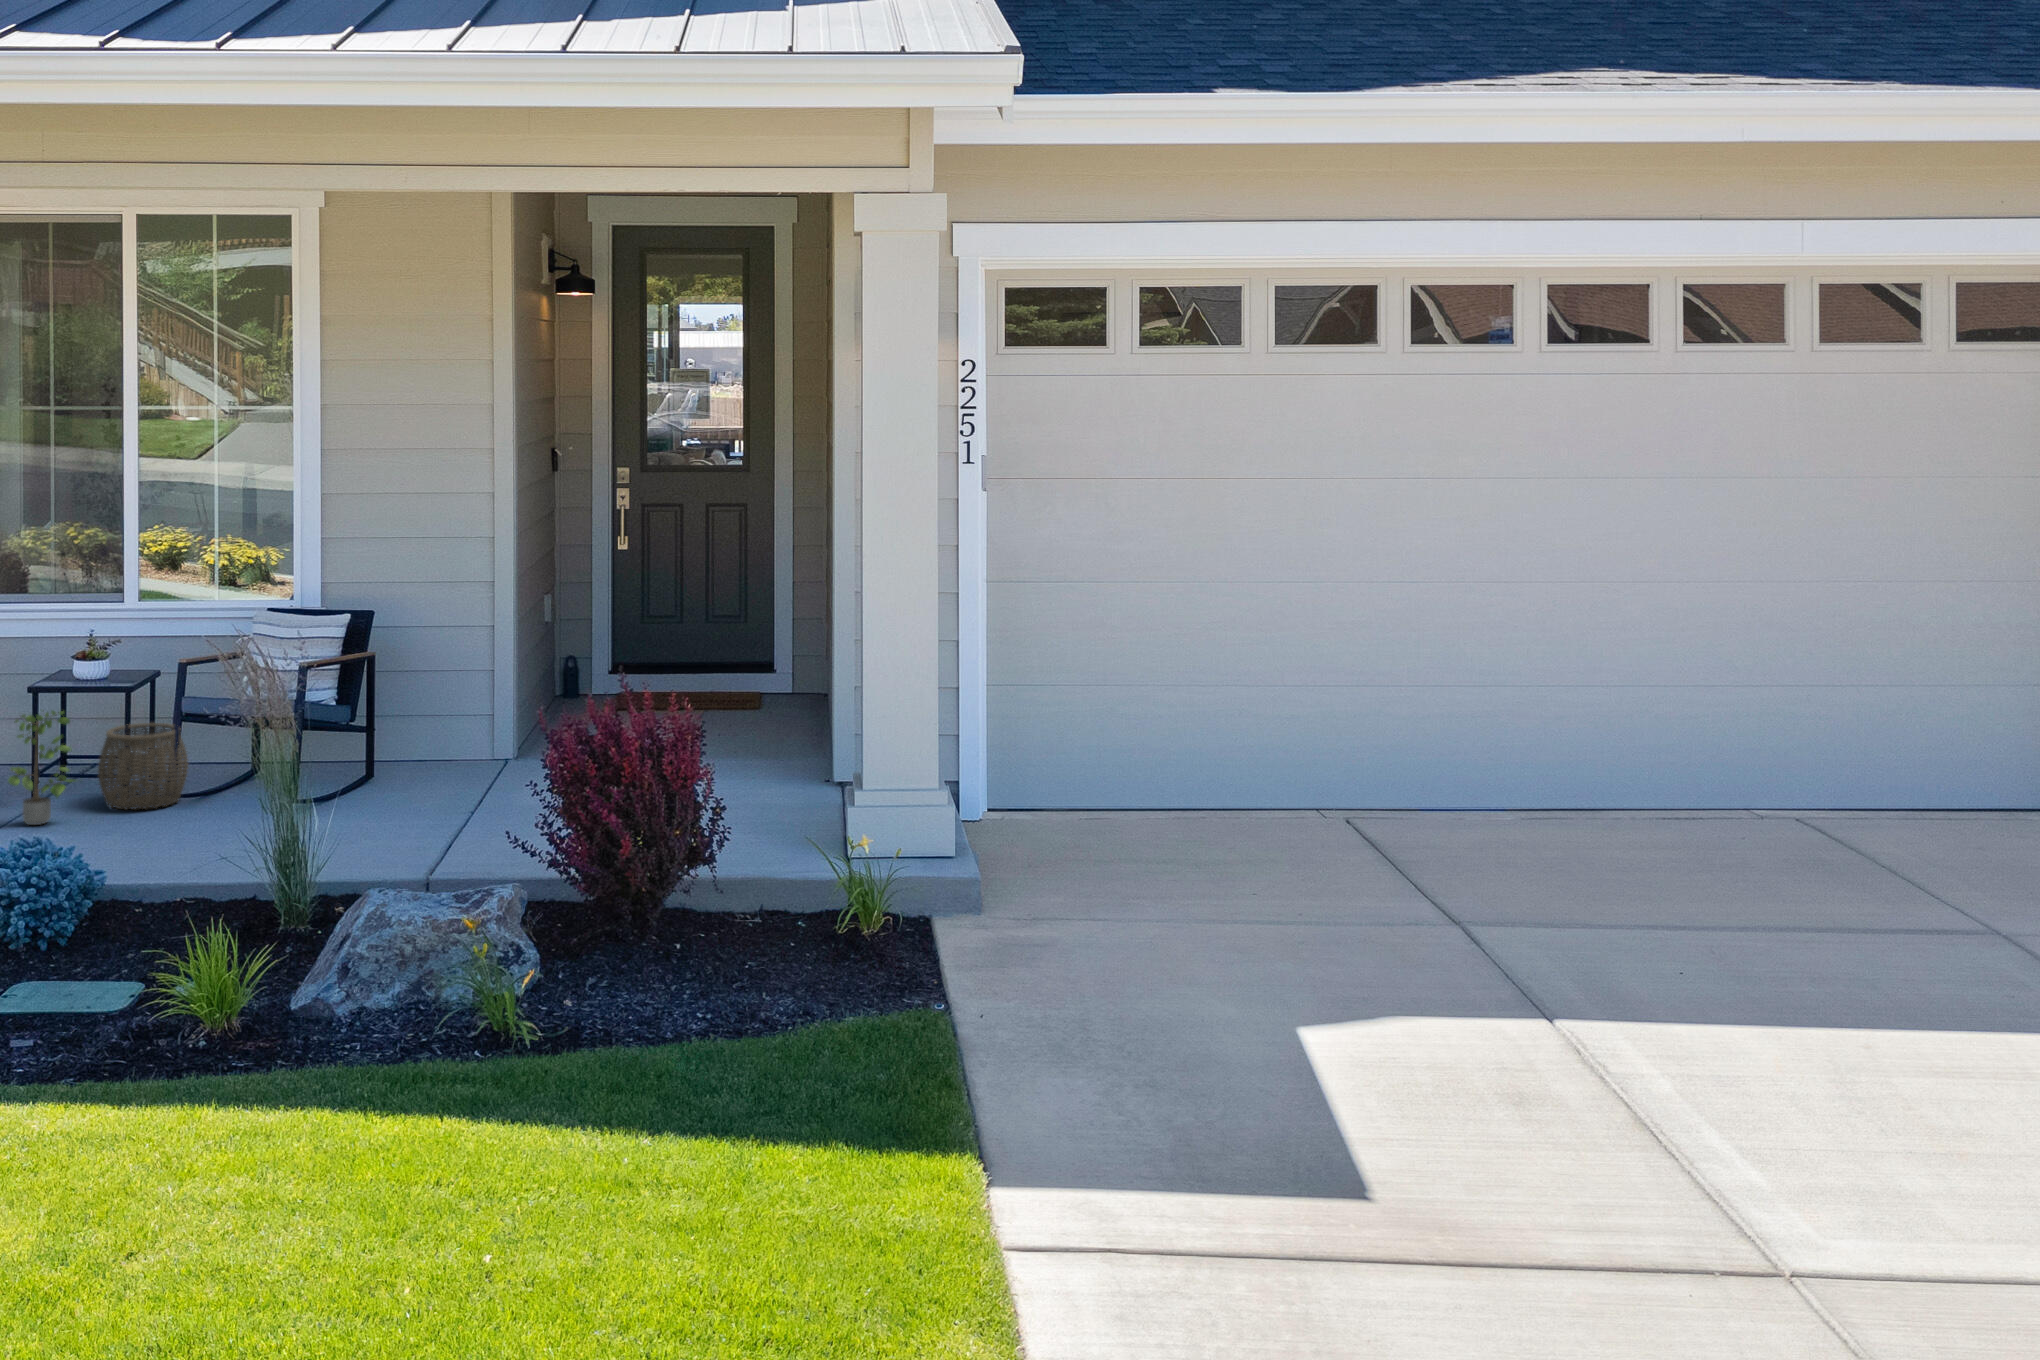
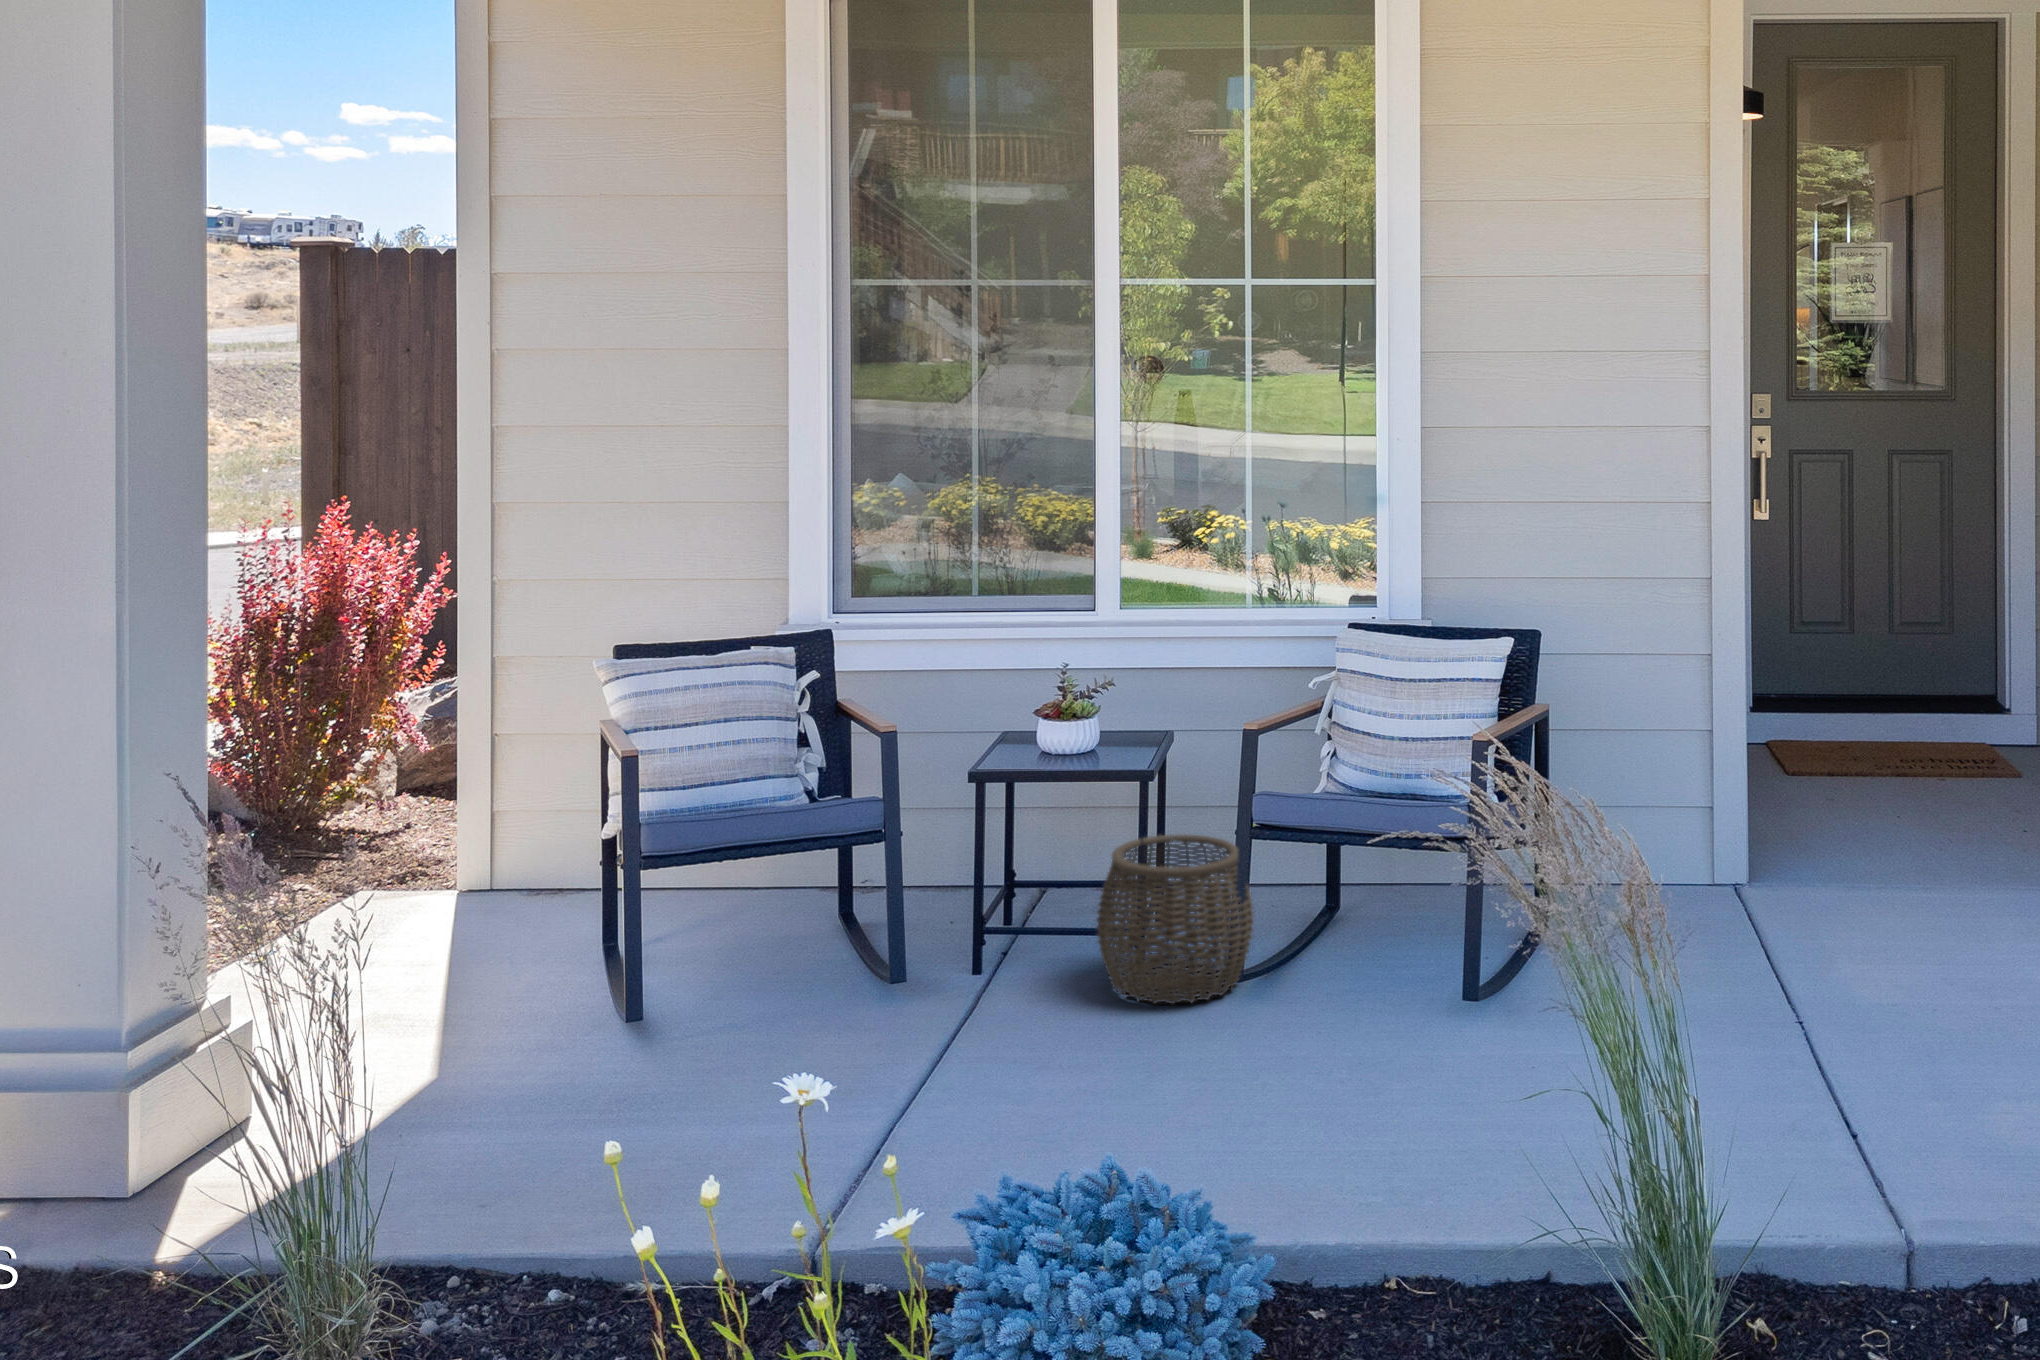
potted plant: present [8,711,75,825] -> none [961,820,1094,1045]

